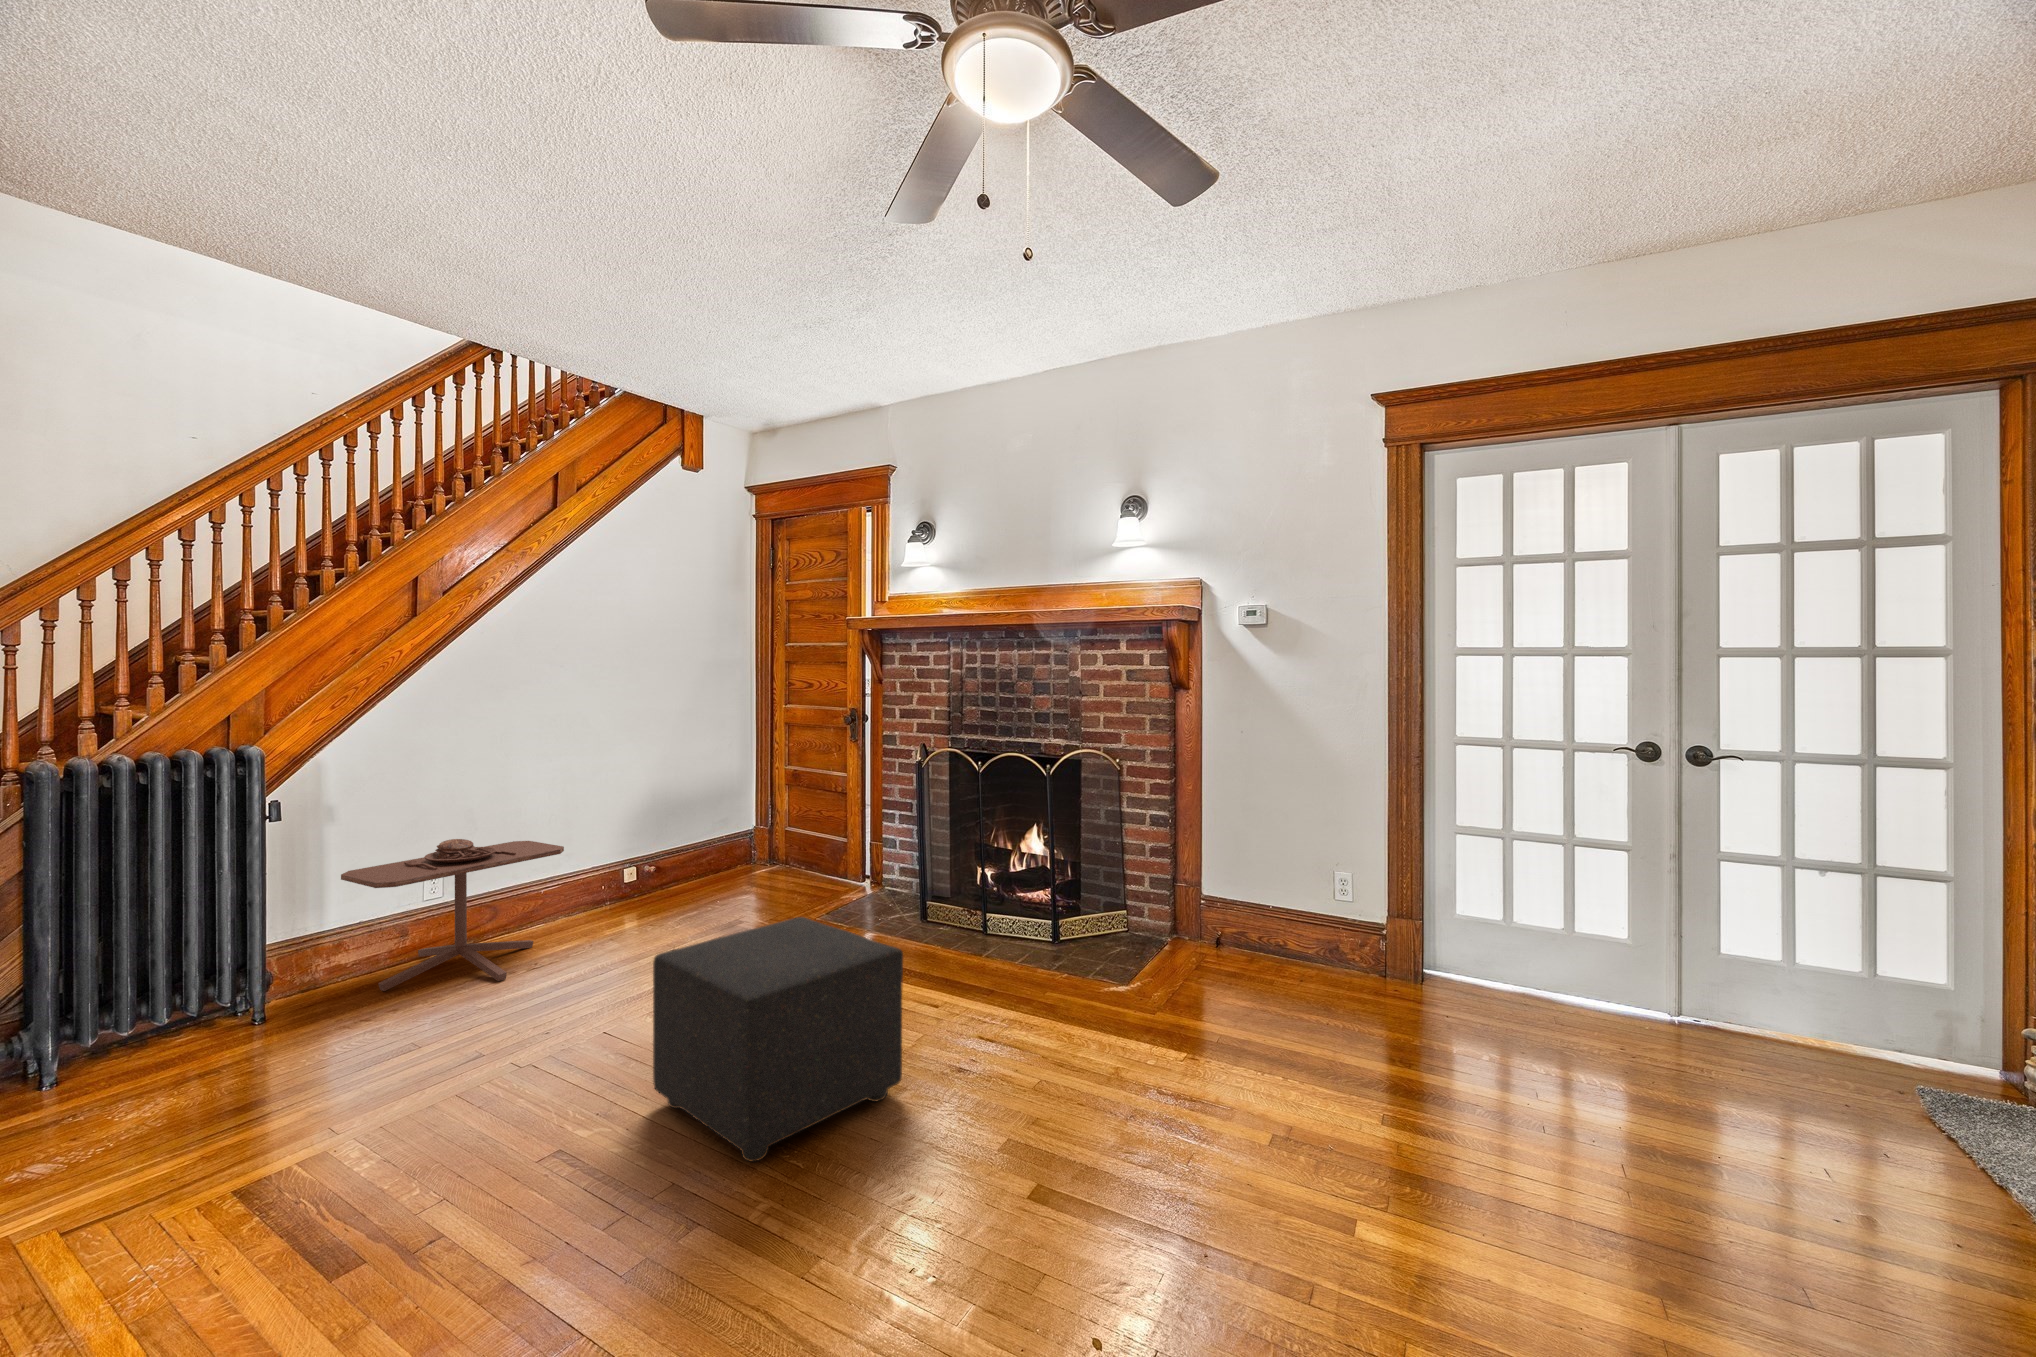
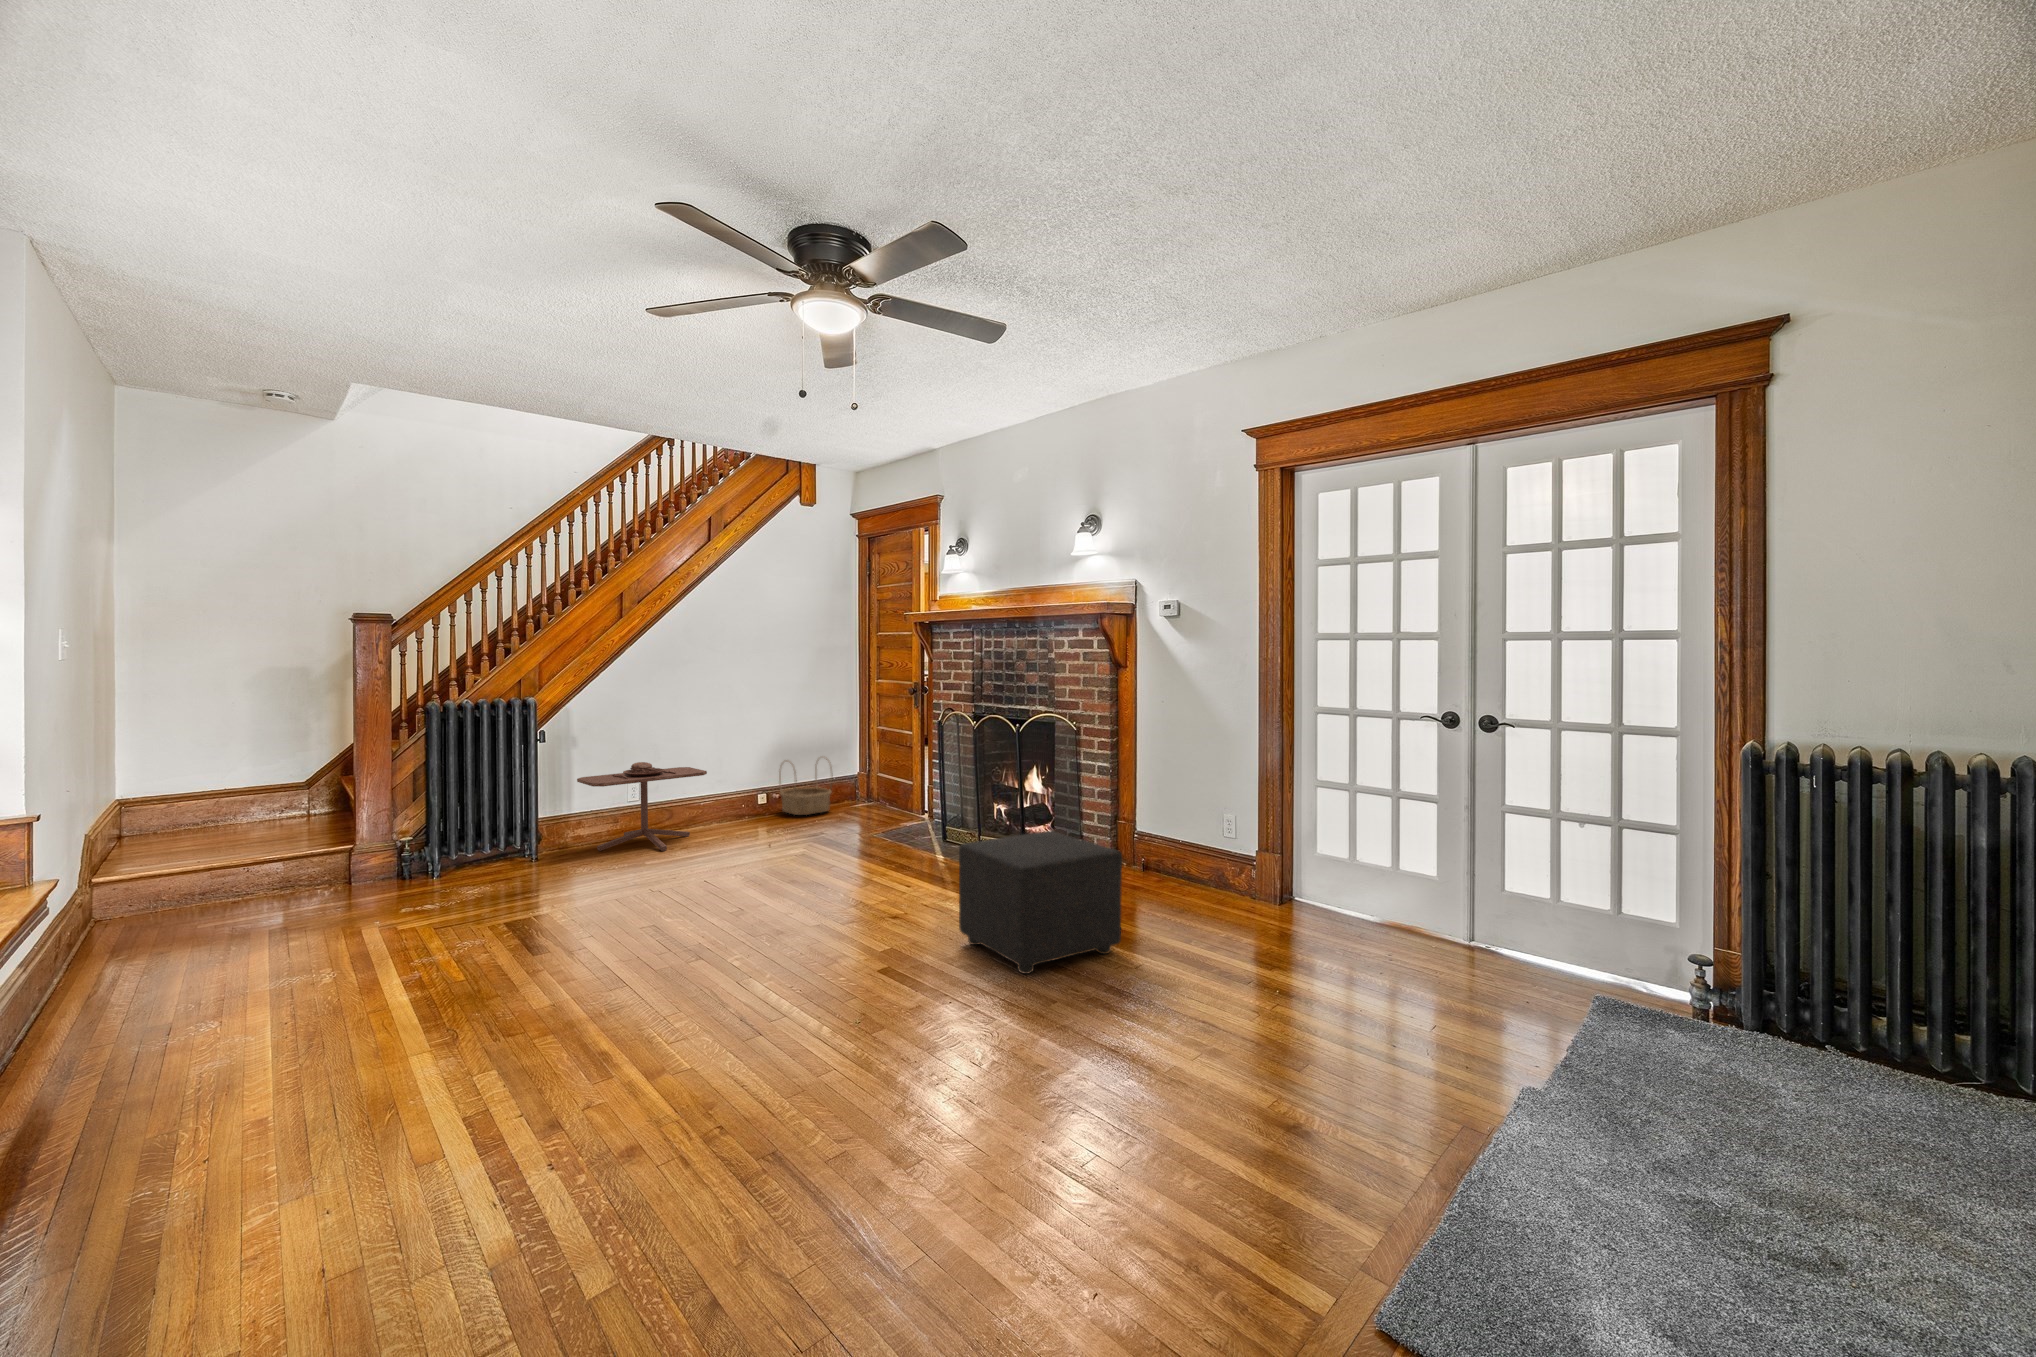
basket: none [656,811,733,897] -> present [779,759,831,815]
ottoman: present [653,917,903,1162] -> present [959,831,1122,974]

